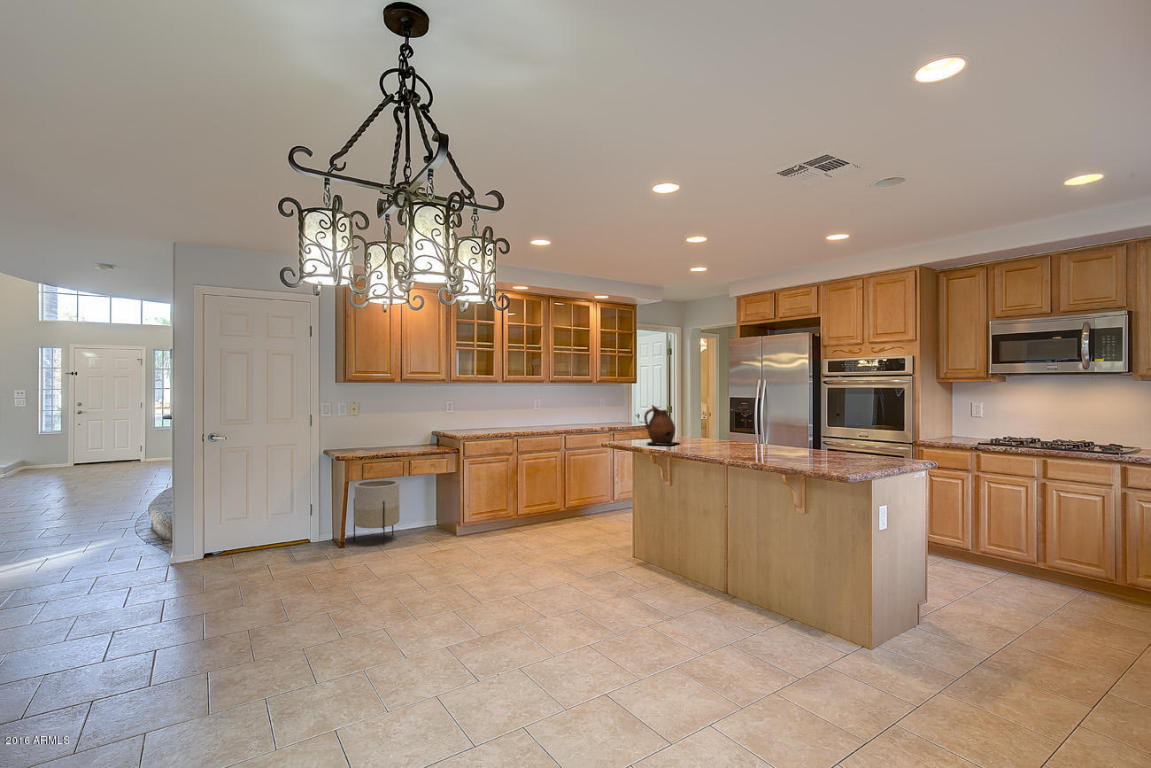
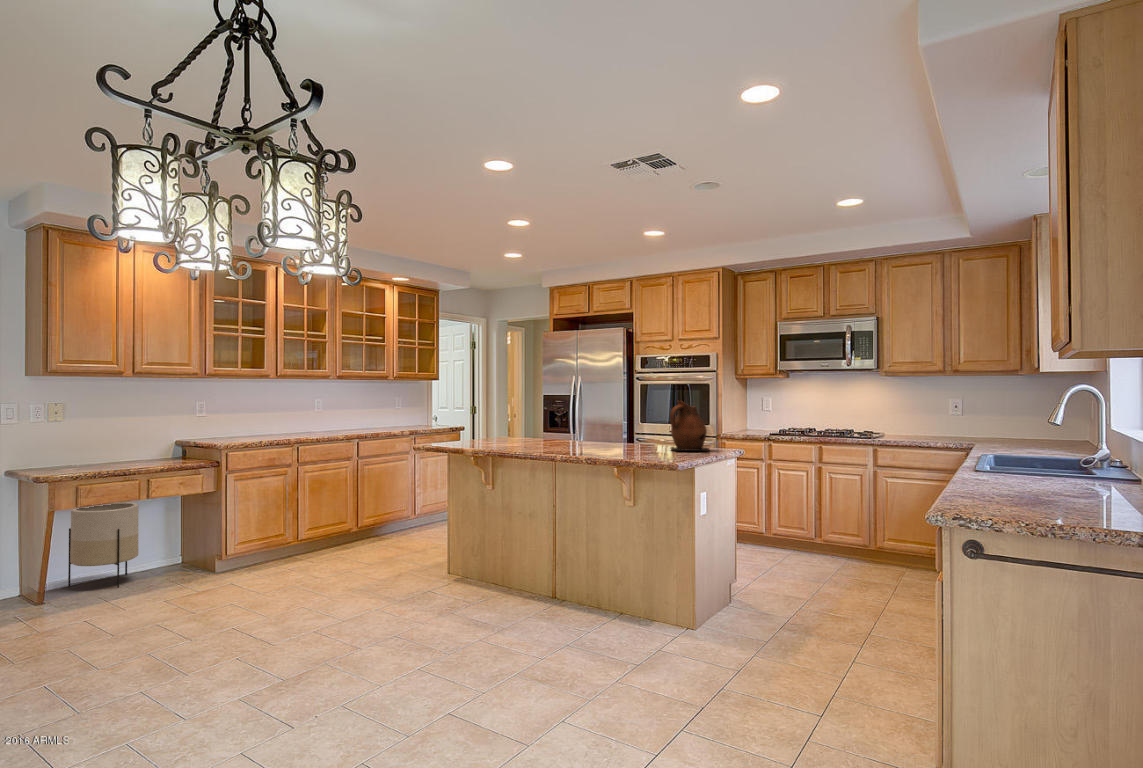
ceramic pitcher: present [644,405,678,445] -> present [670,401,709,451]

